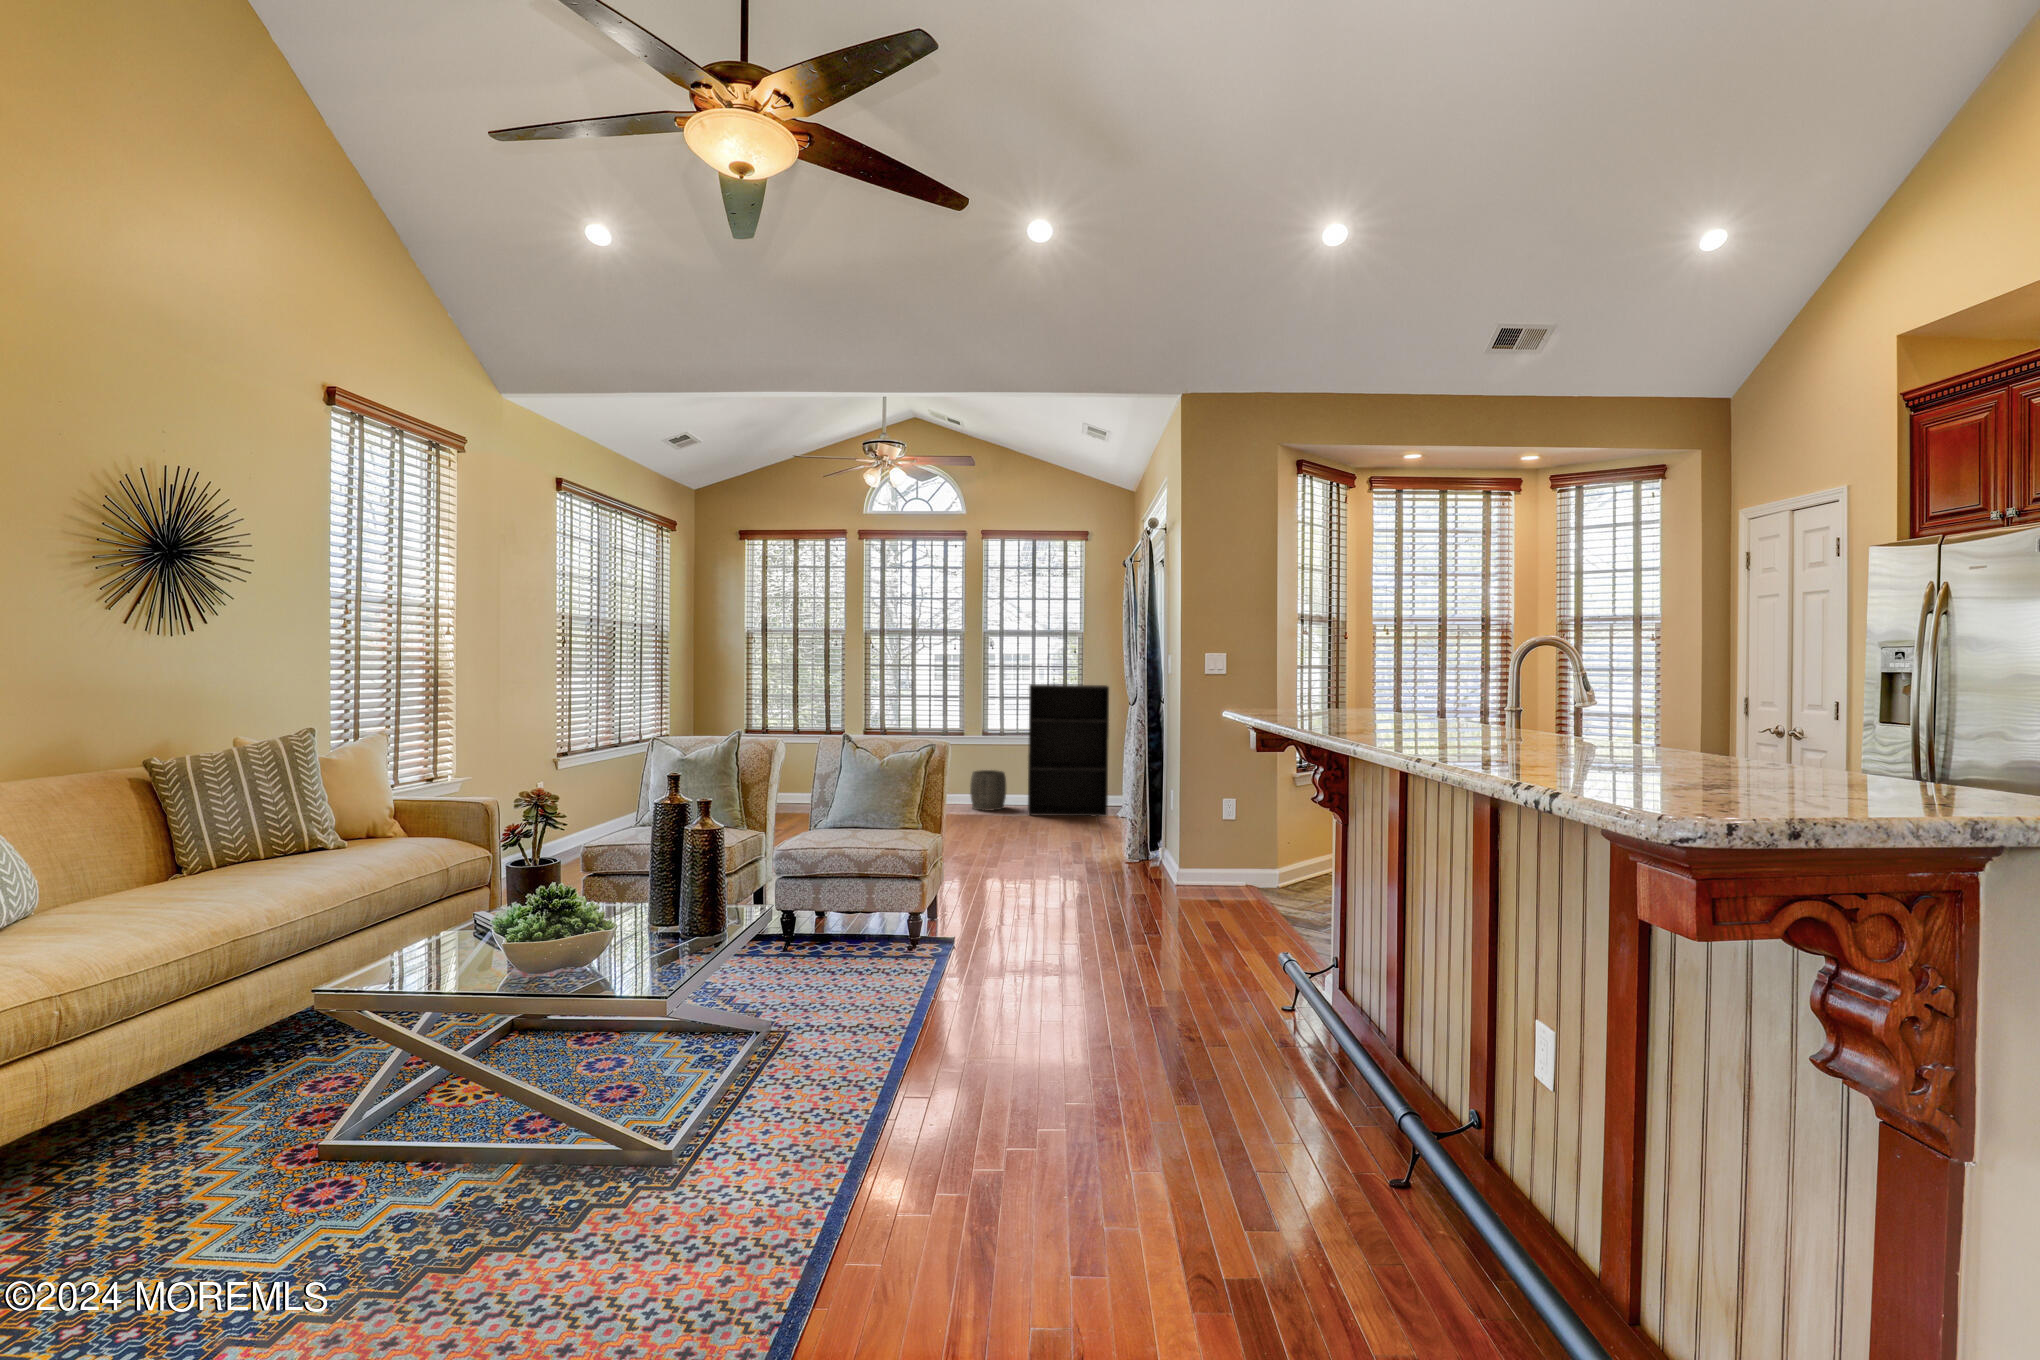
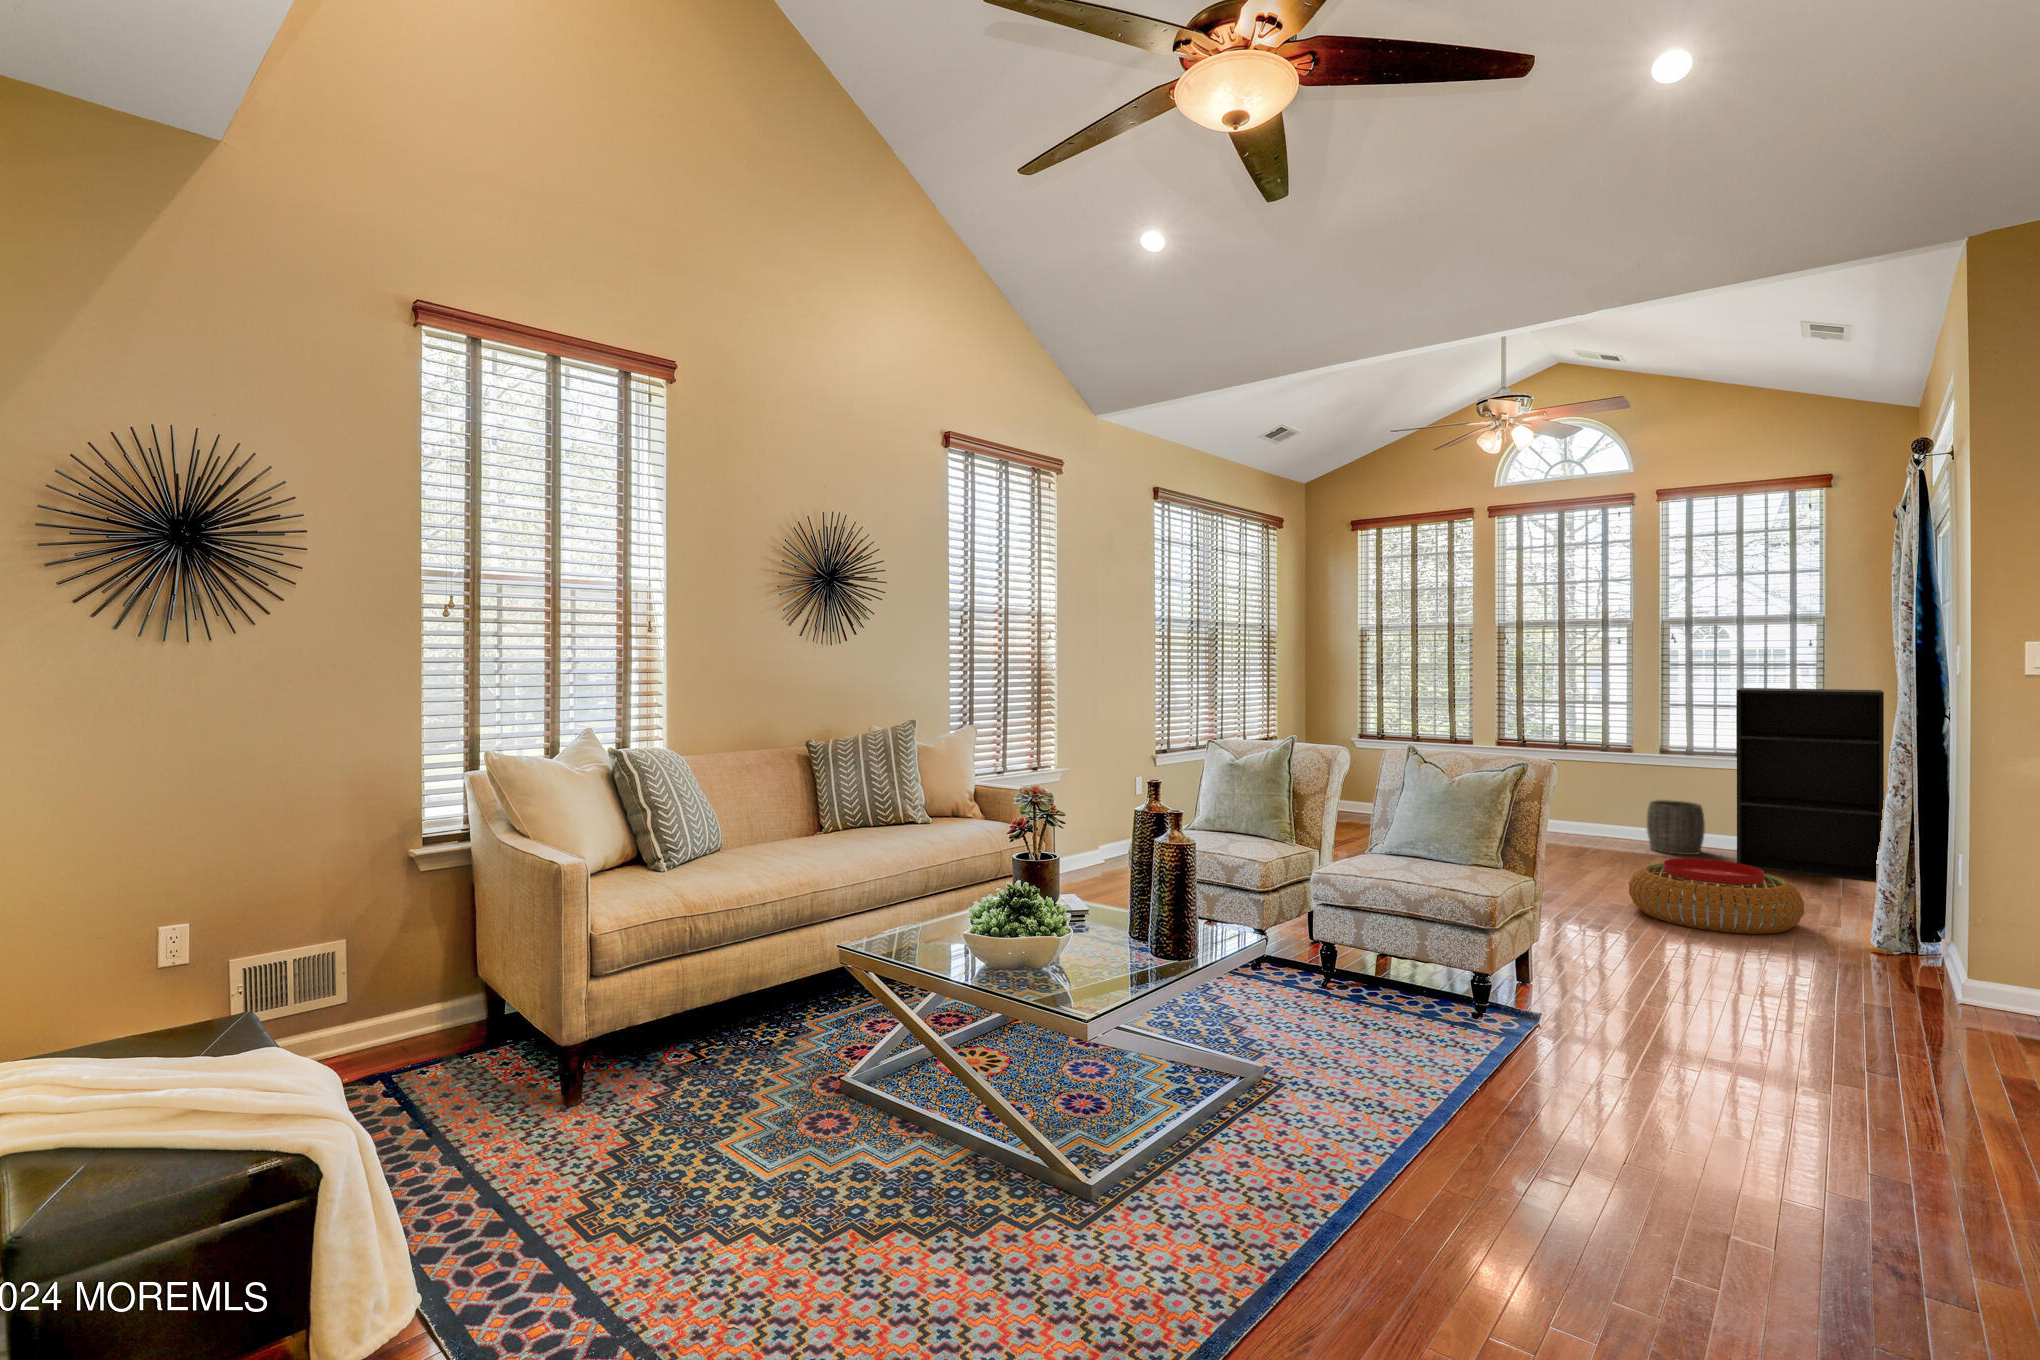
pouf: none [975,810,1078,861] -> present [1629,858,1804,934]

